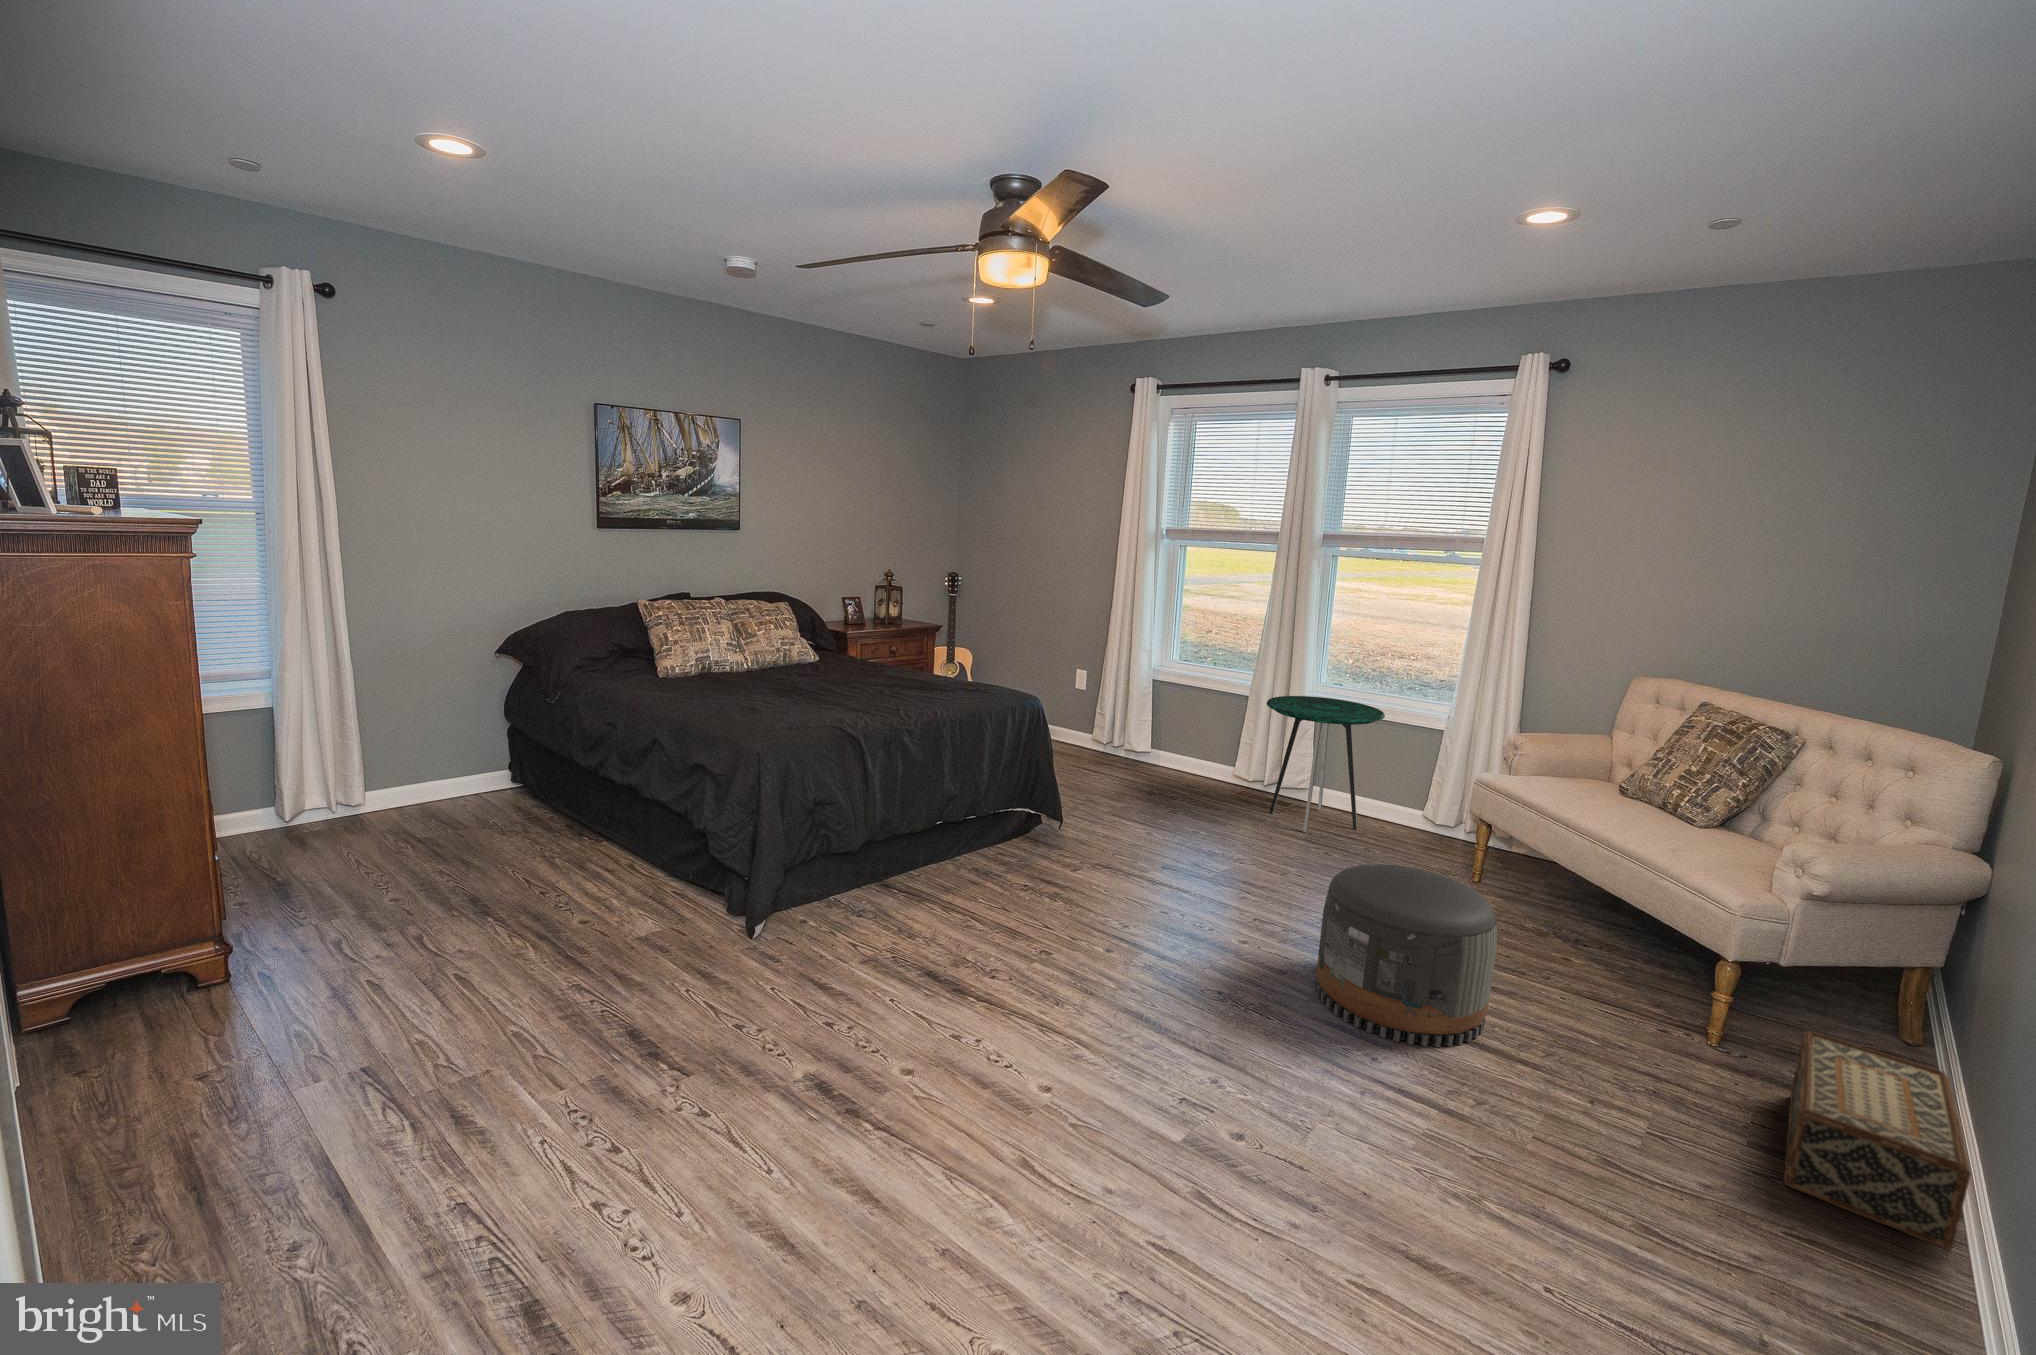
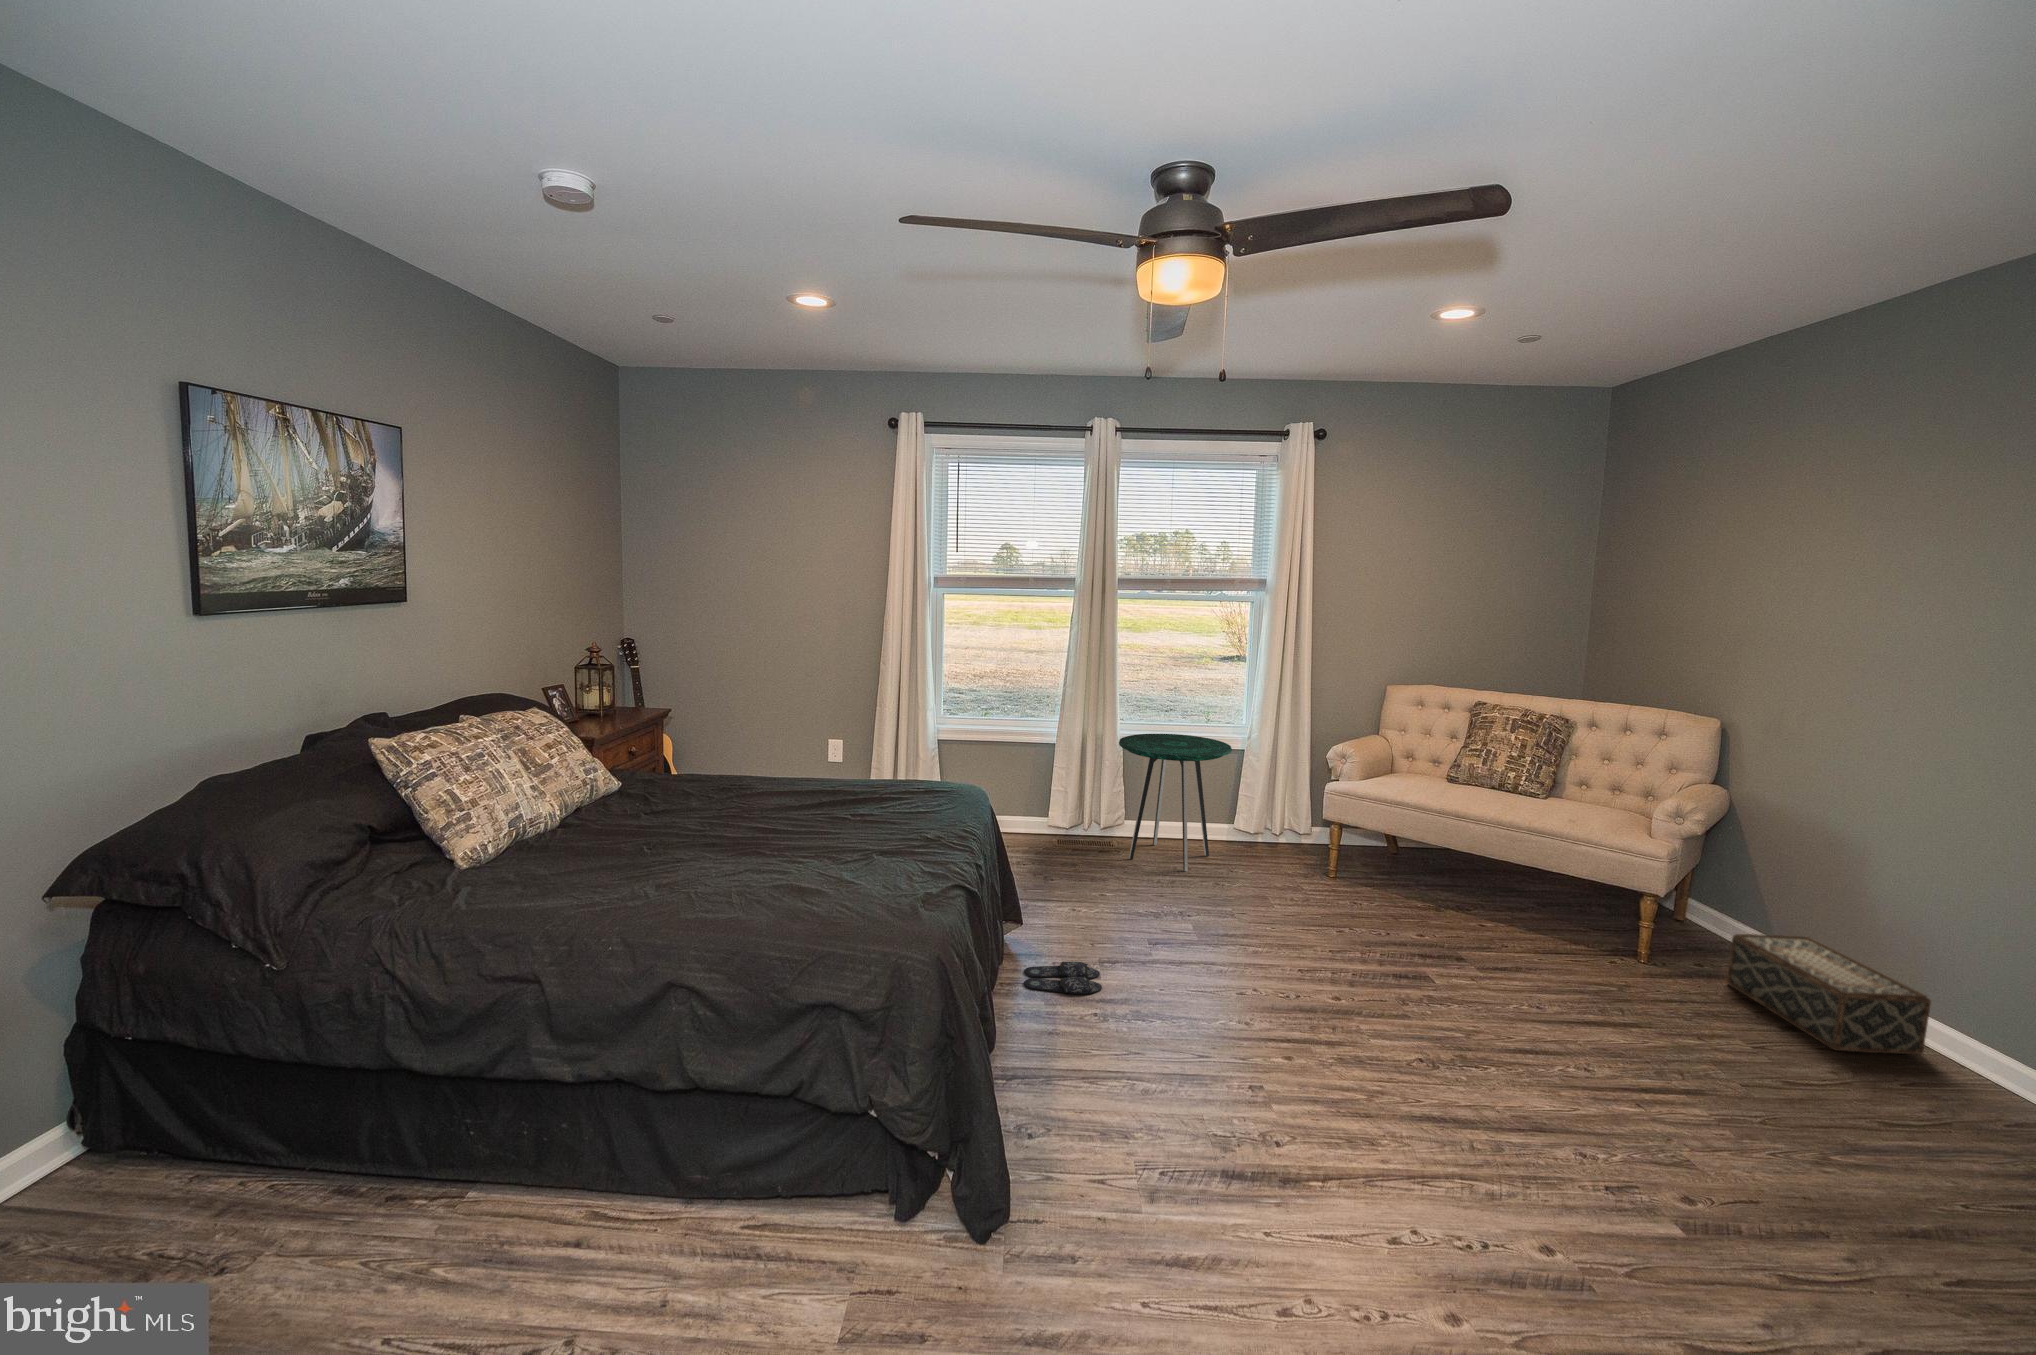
slippers: none [1008,845,1077,871] -> present [1024,961,1102,995]
pouf: present [1315,864,1497,1047] -> none [1431,886,1602,1049]

